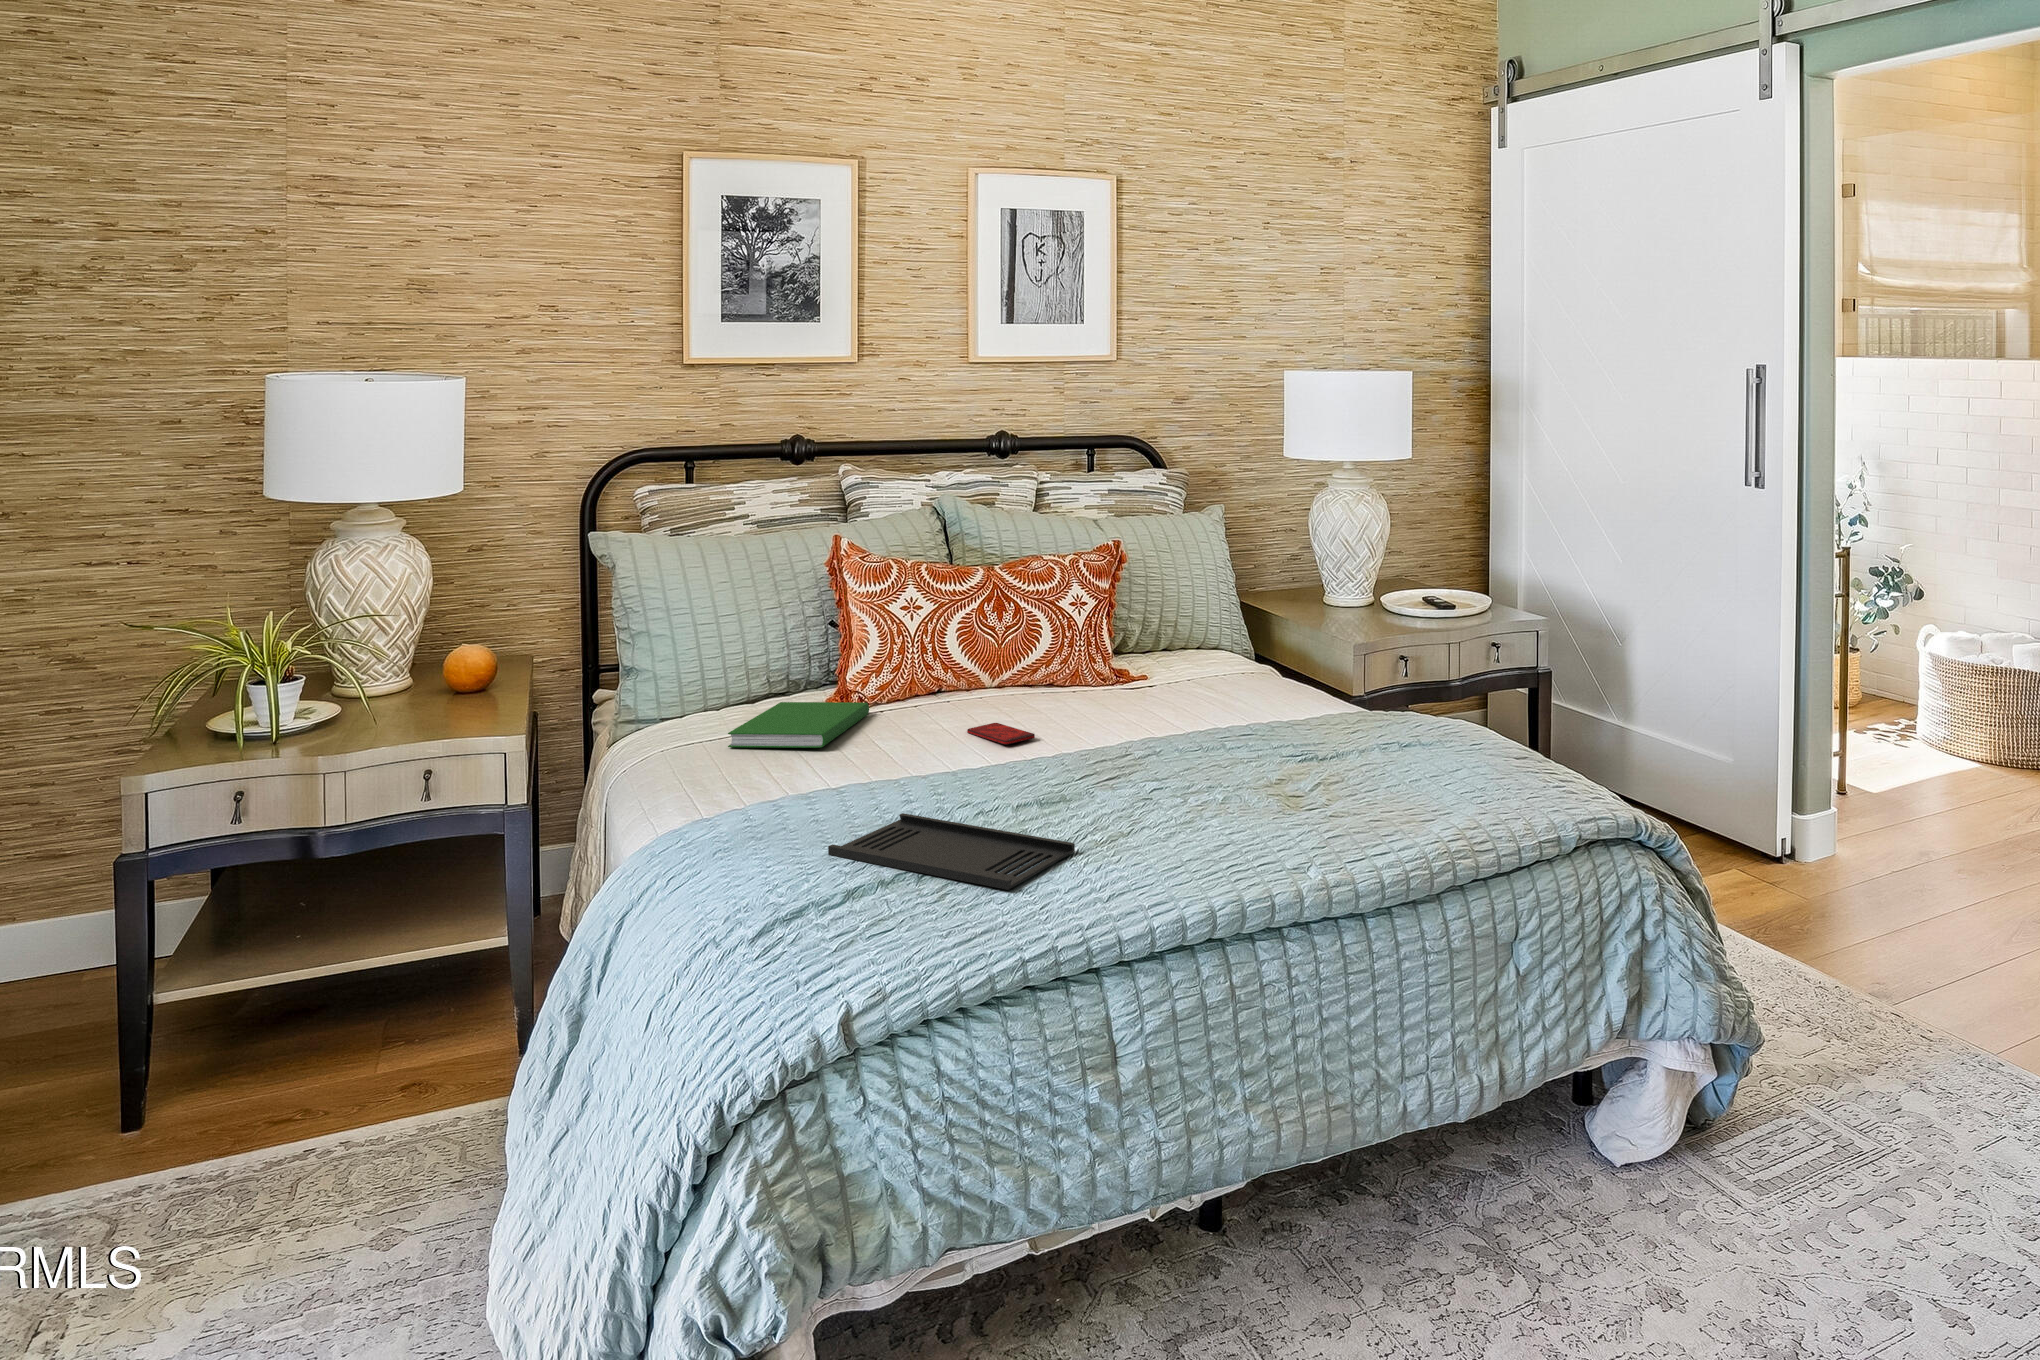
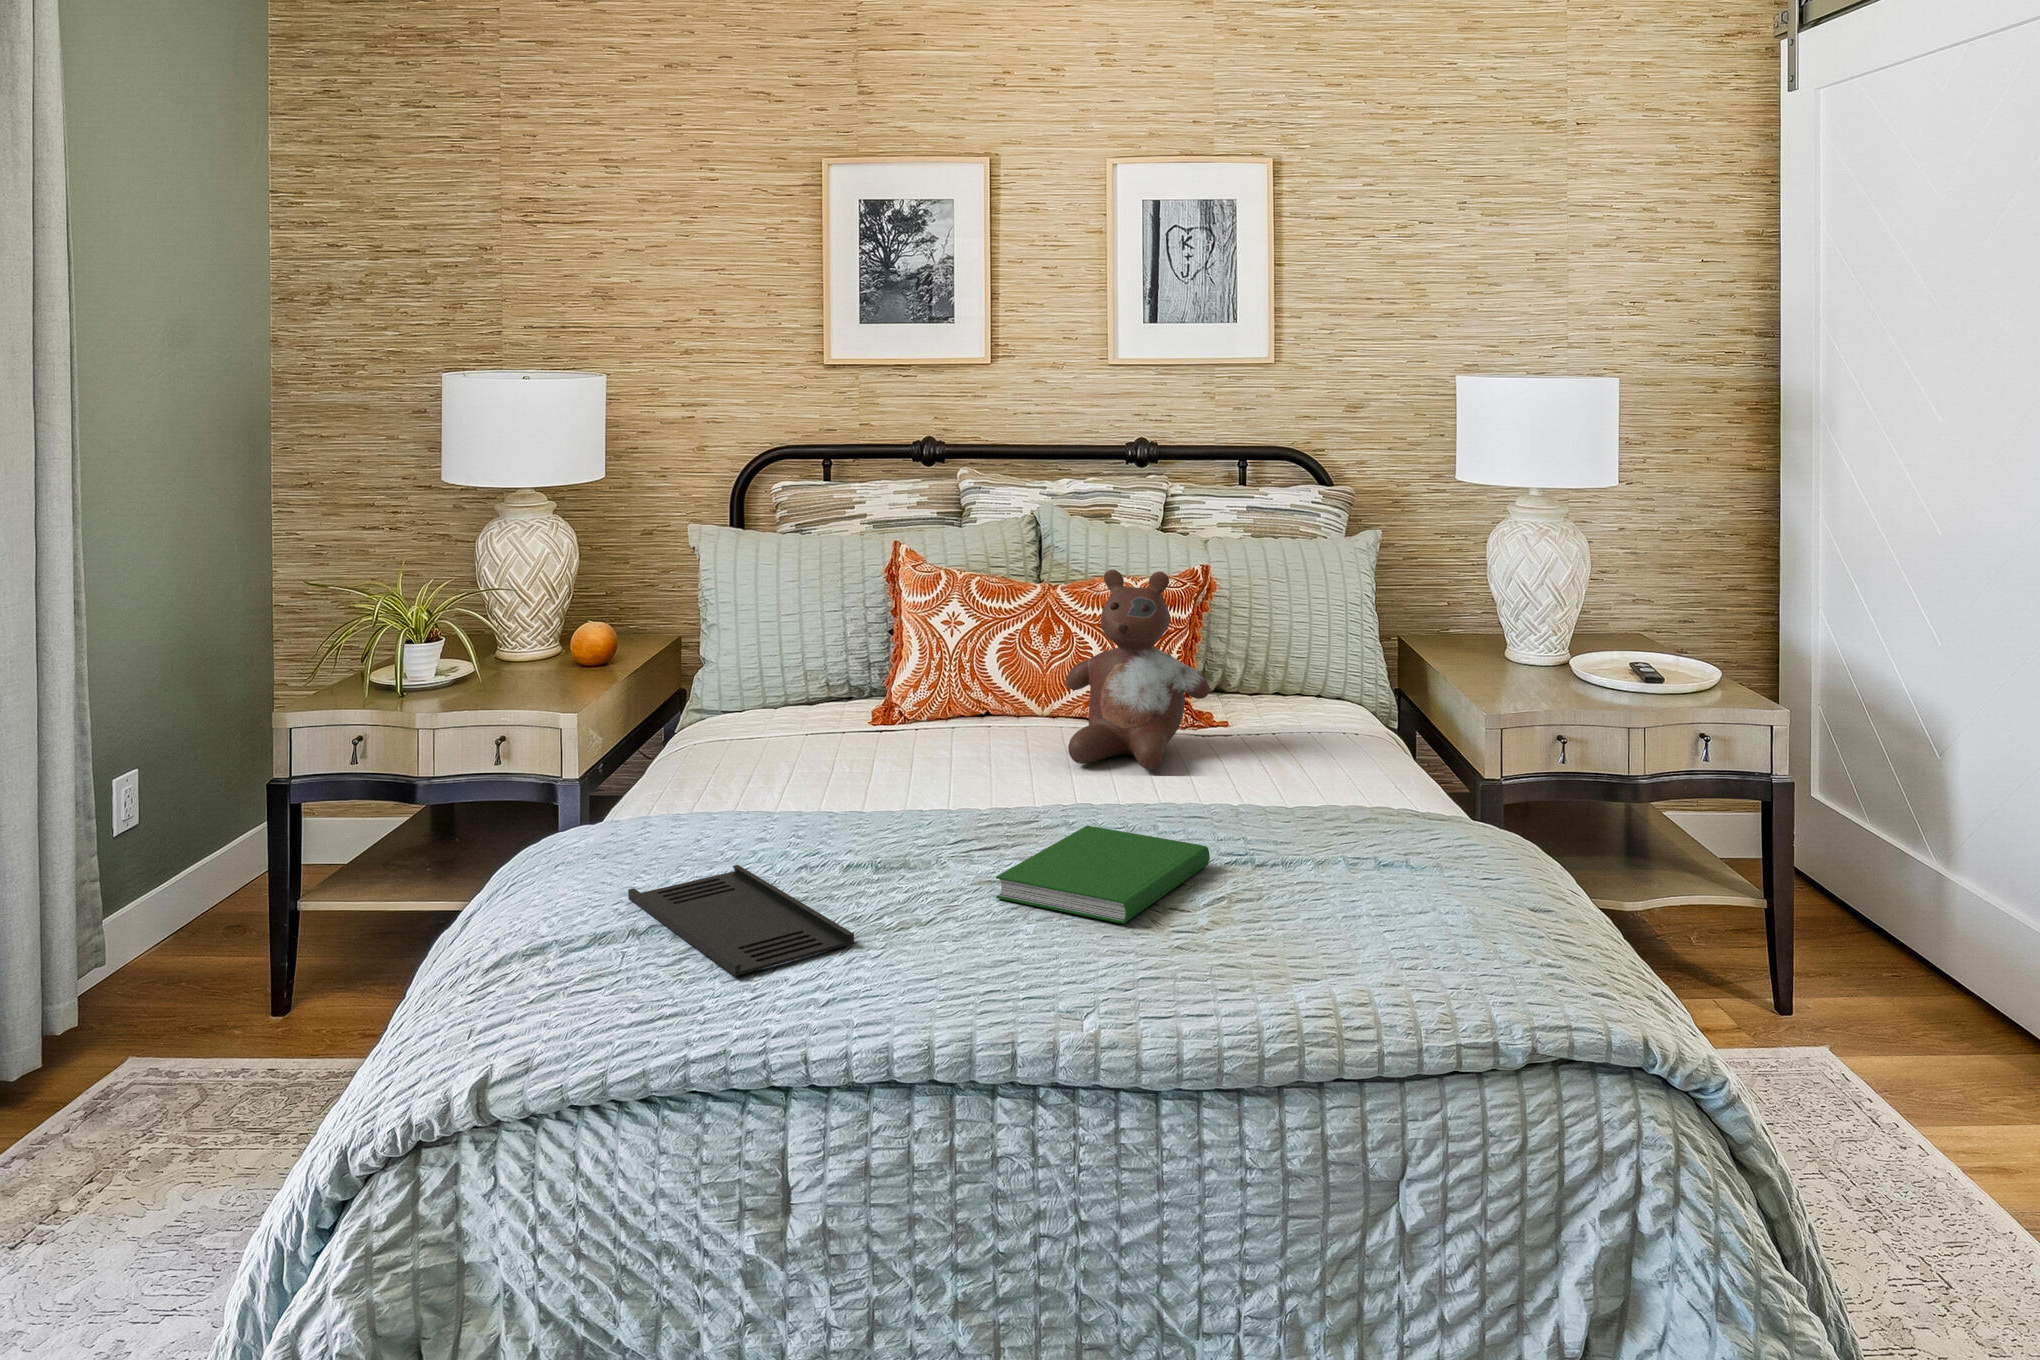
stuffed bear: none [1026,546,1151,709] -> present [1066,570,1210,770]
hardcover book: present [728,702,869,748] -> present [996,826,1210,923]
smartphone: present [967,723,1035,745] -> none [962,771,1023,799]

